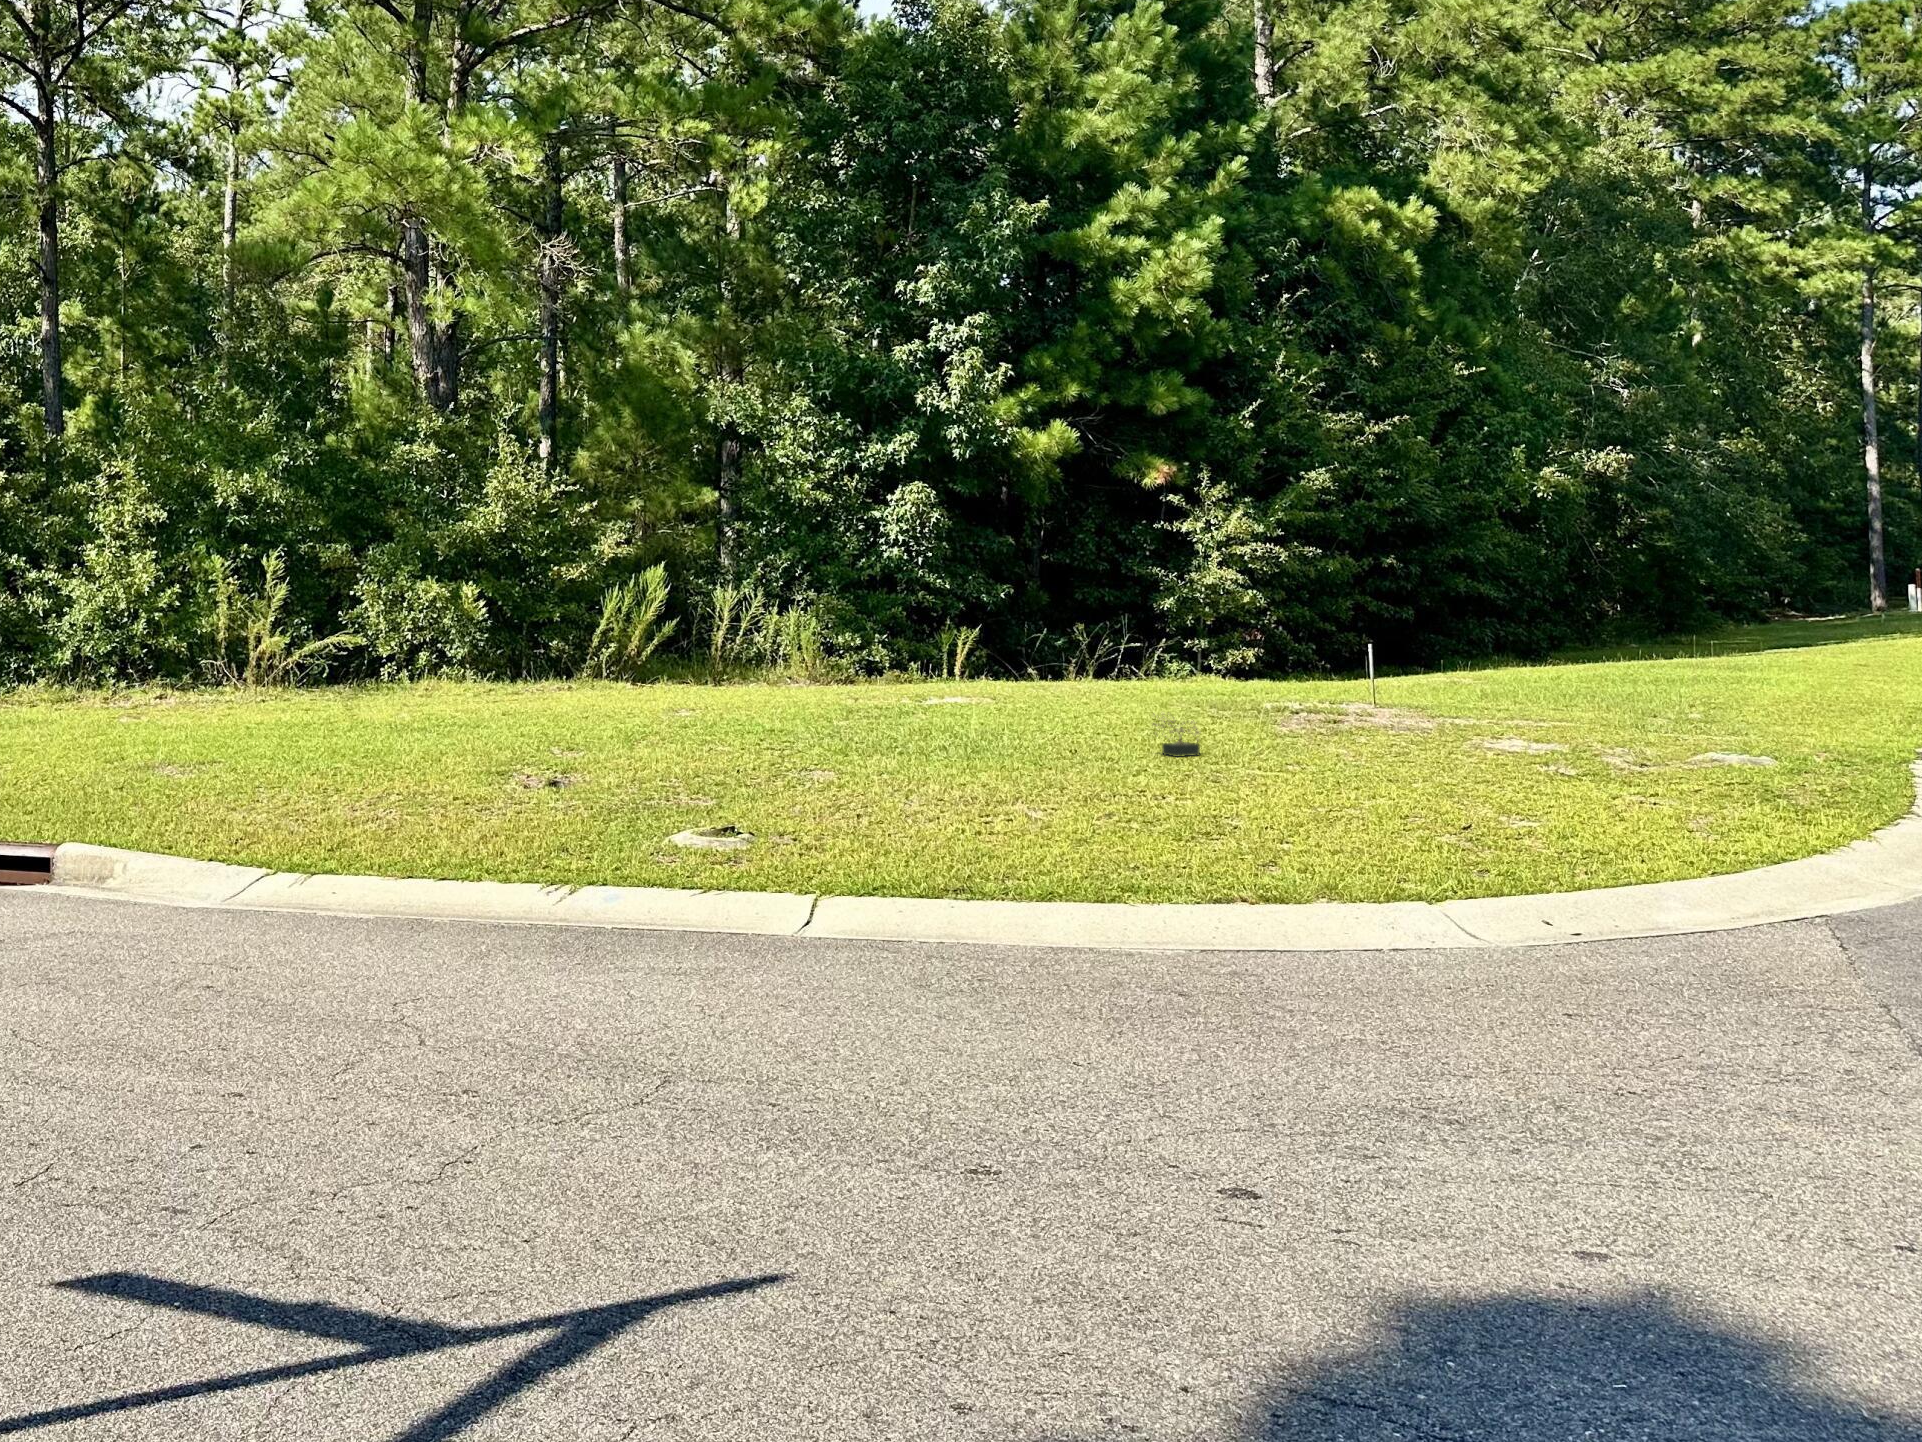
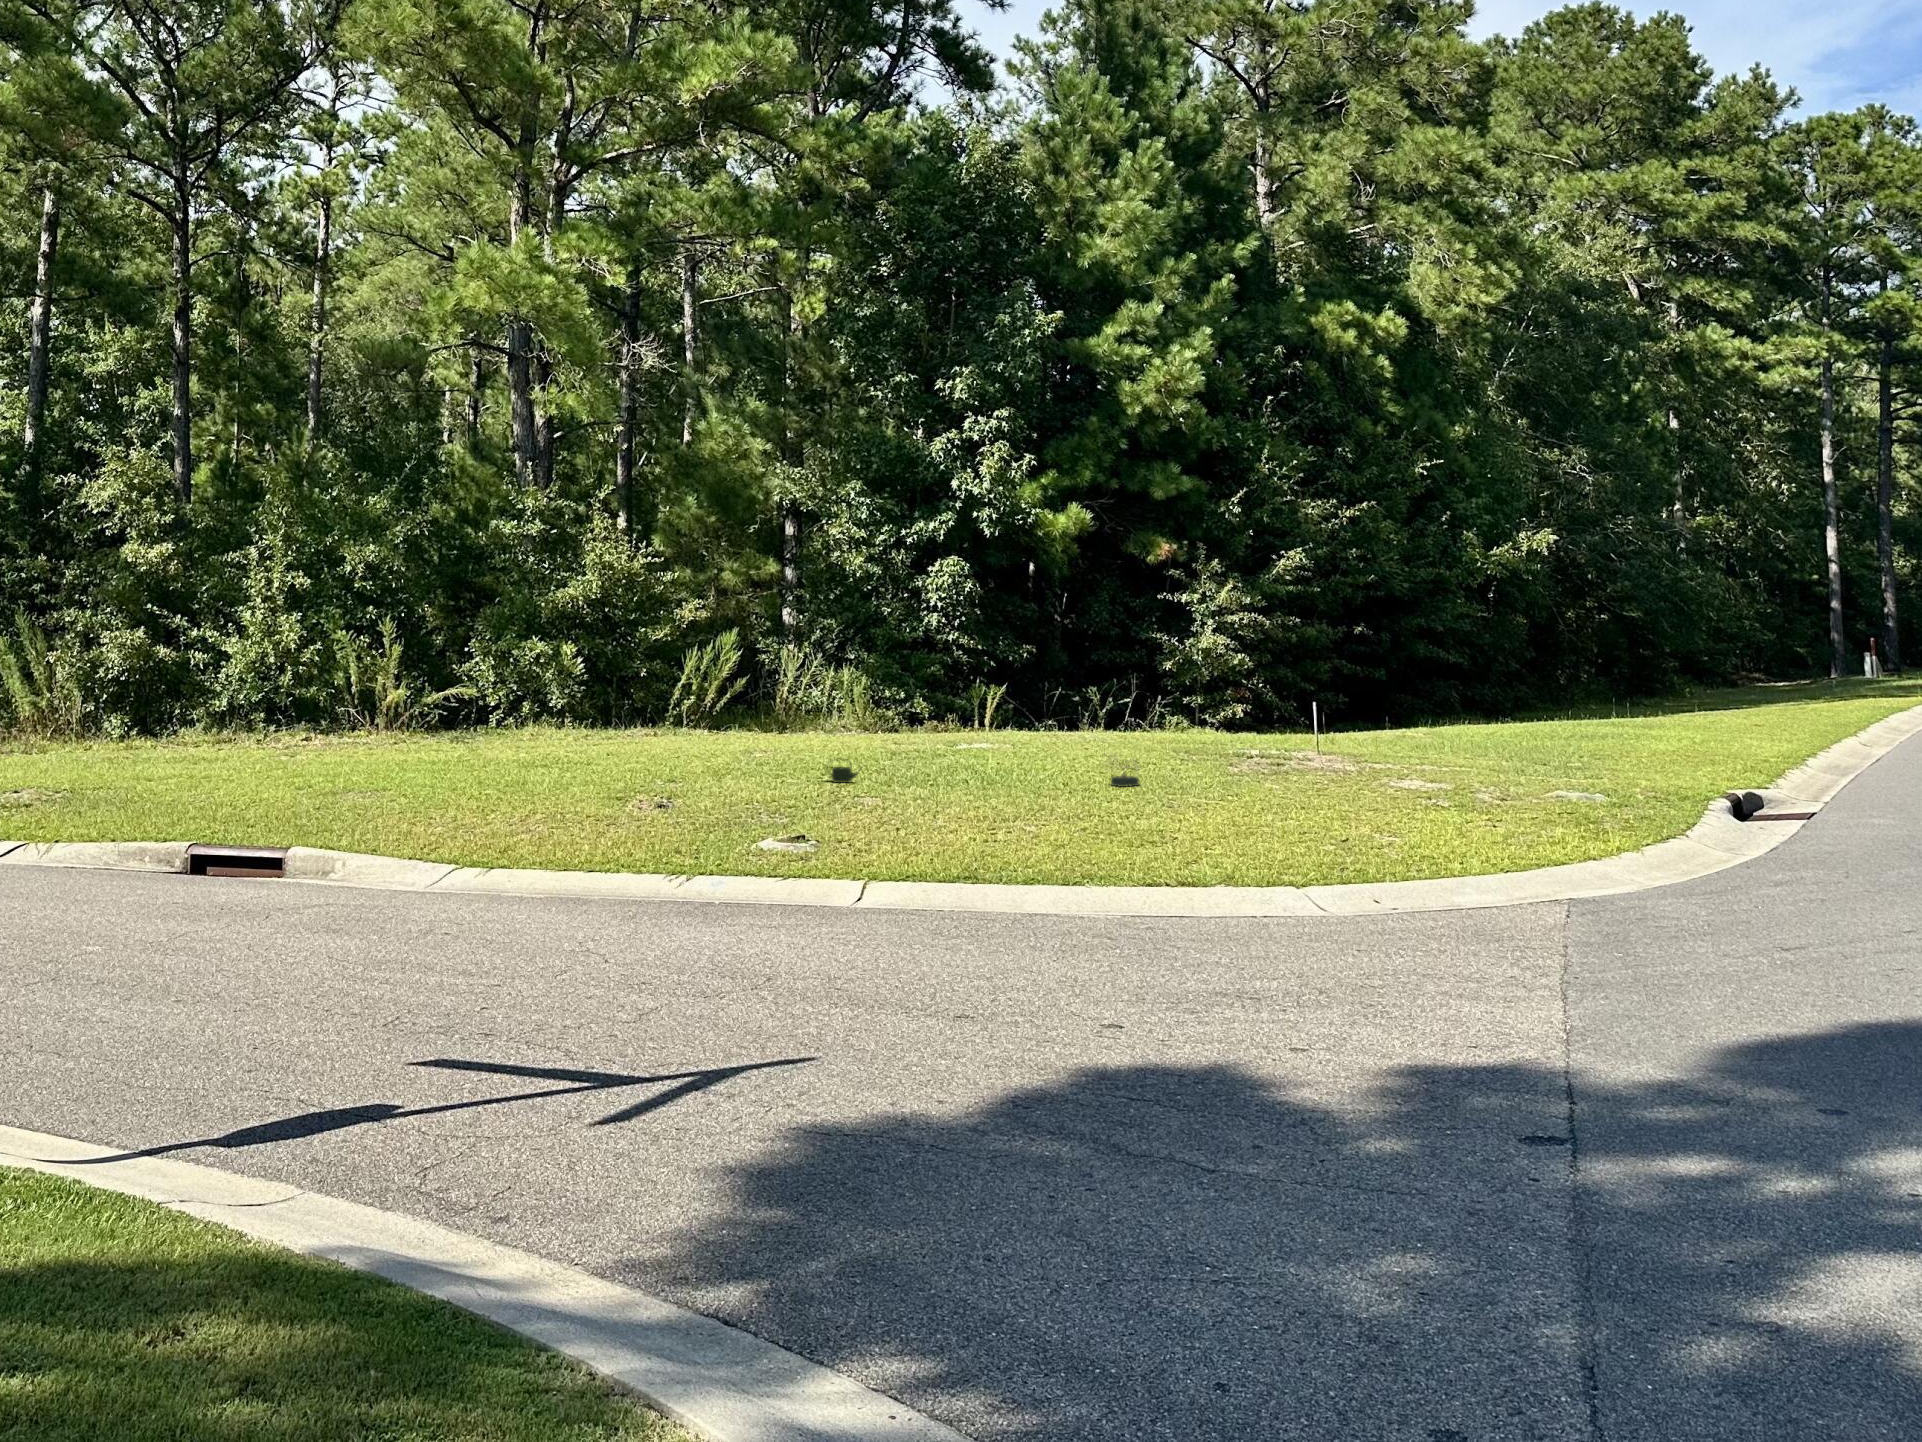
watering can: none [788,721,838,752] -> present [826,758,858,783]

